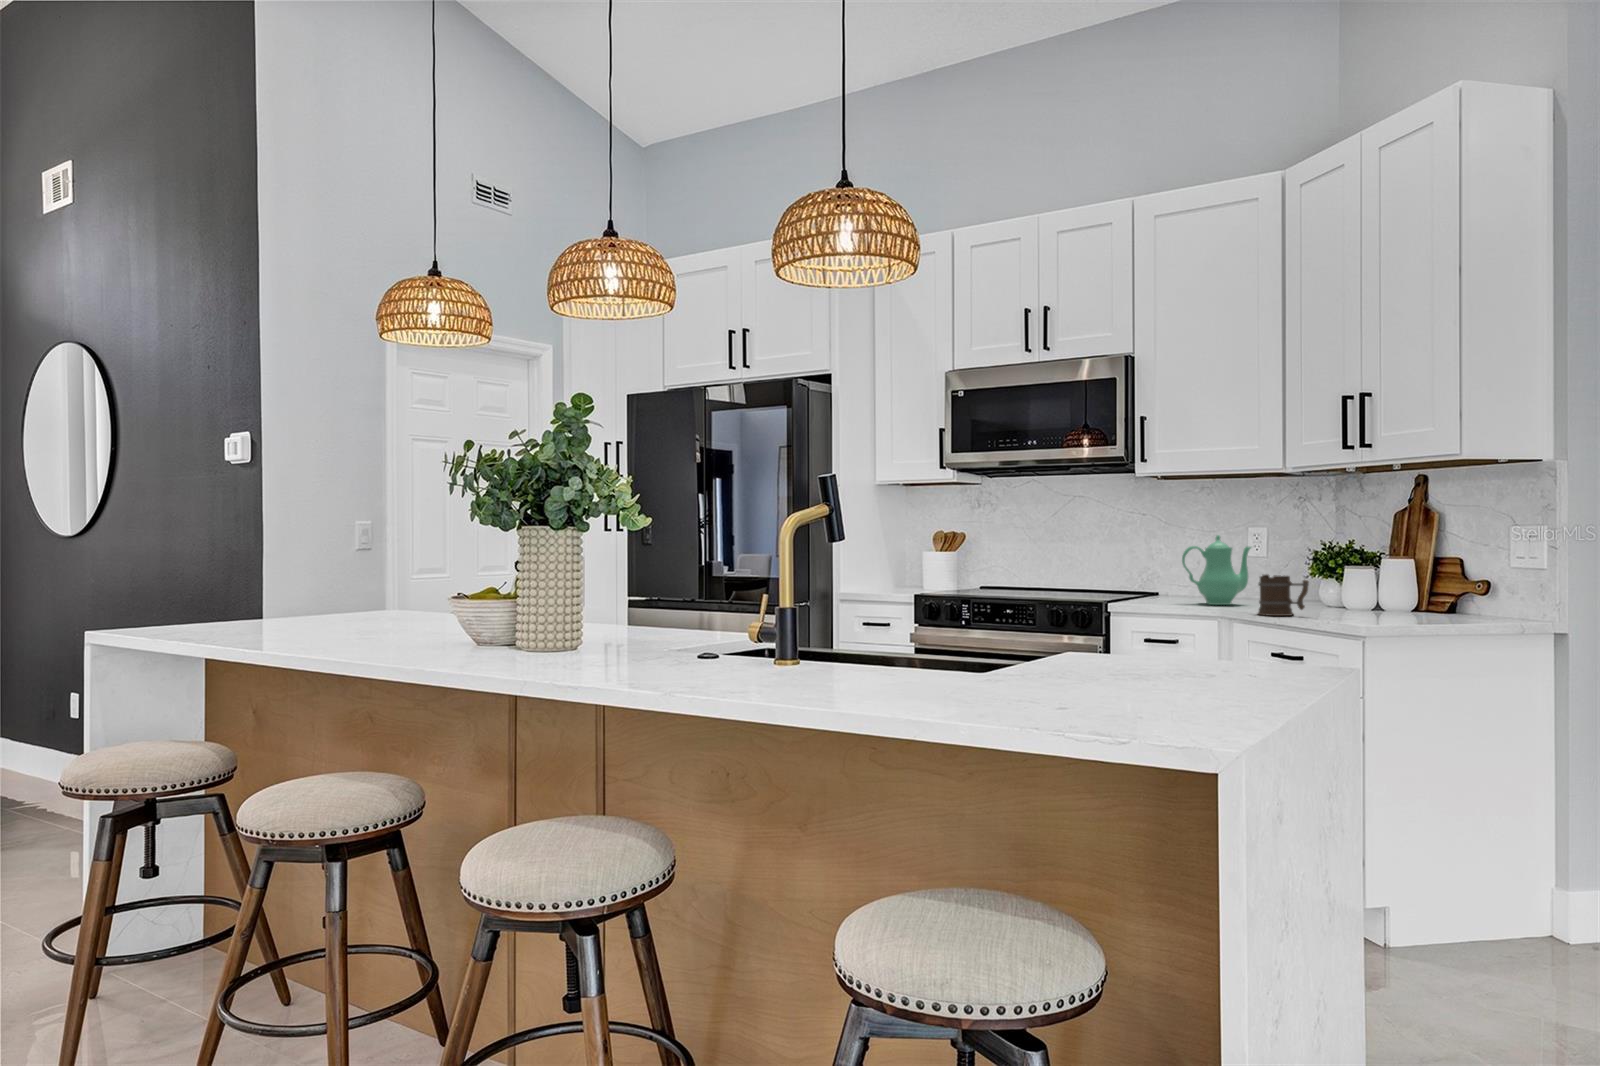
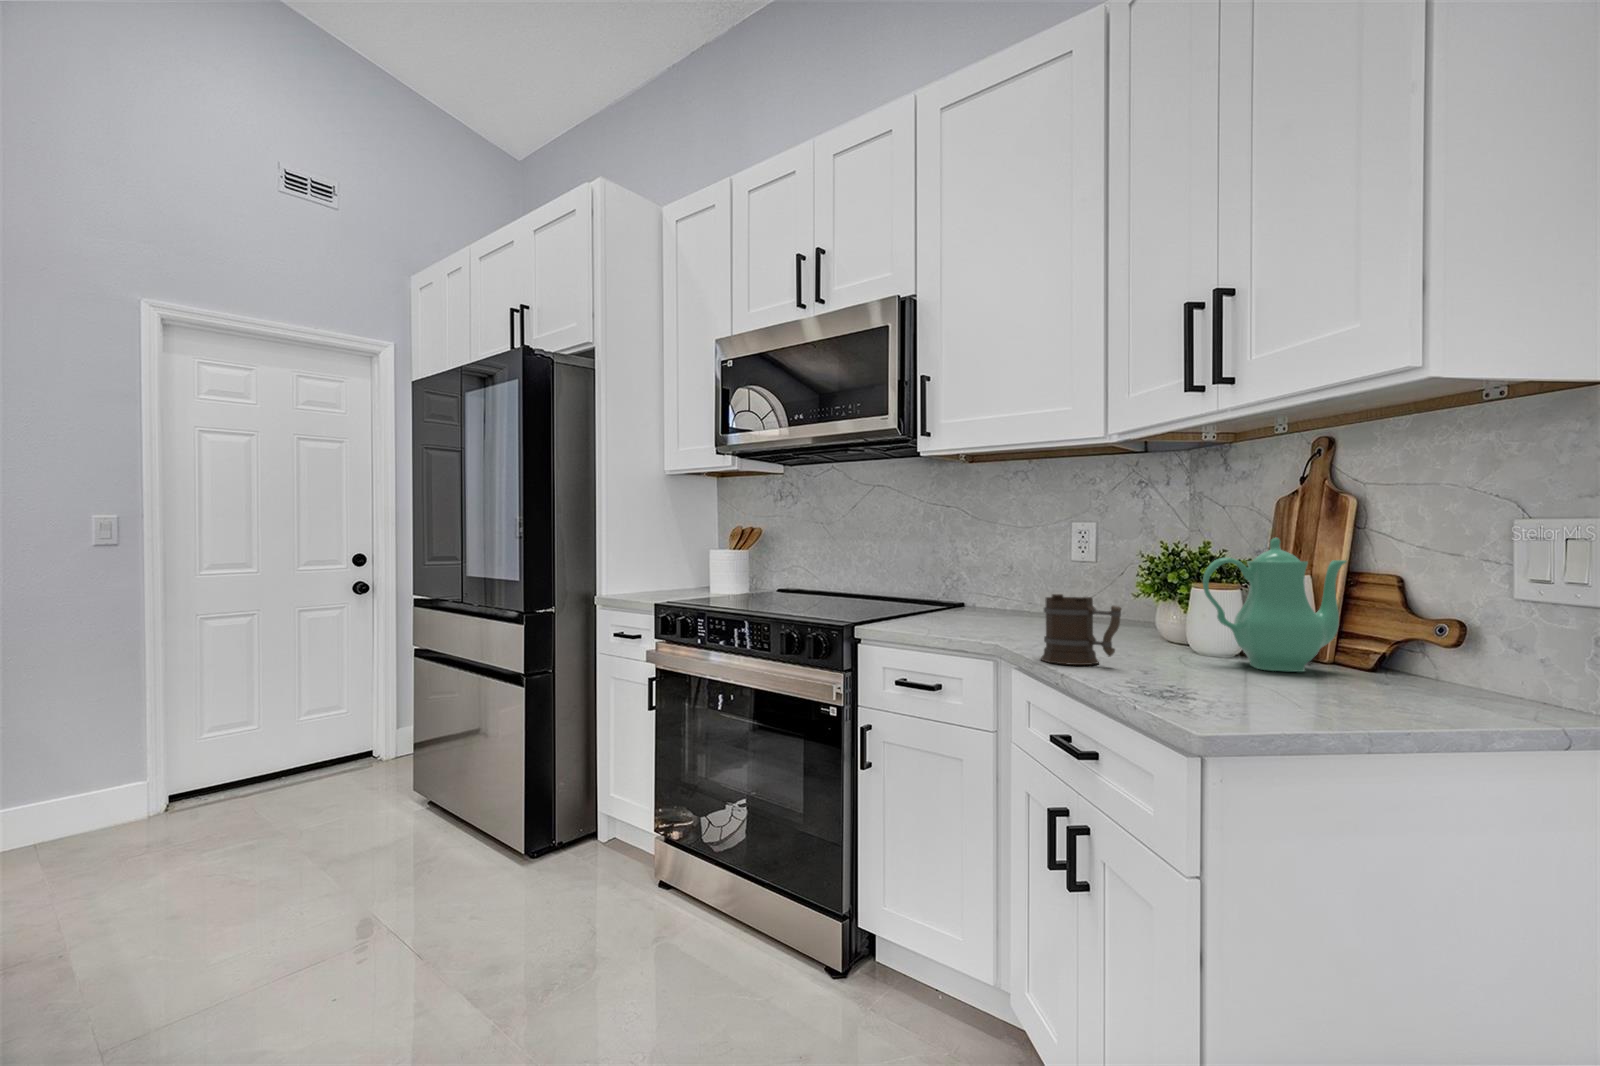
teapot: present [1182,535,1251,605] -> present [1203,538,1346,672]

